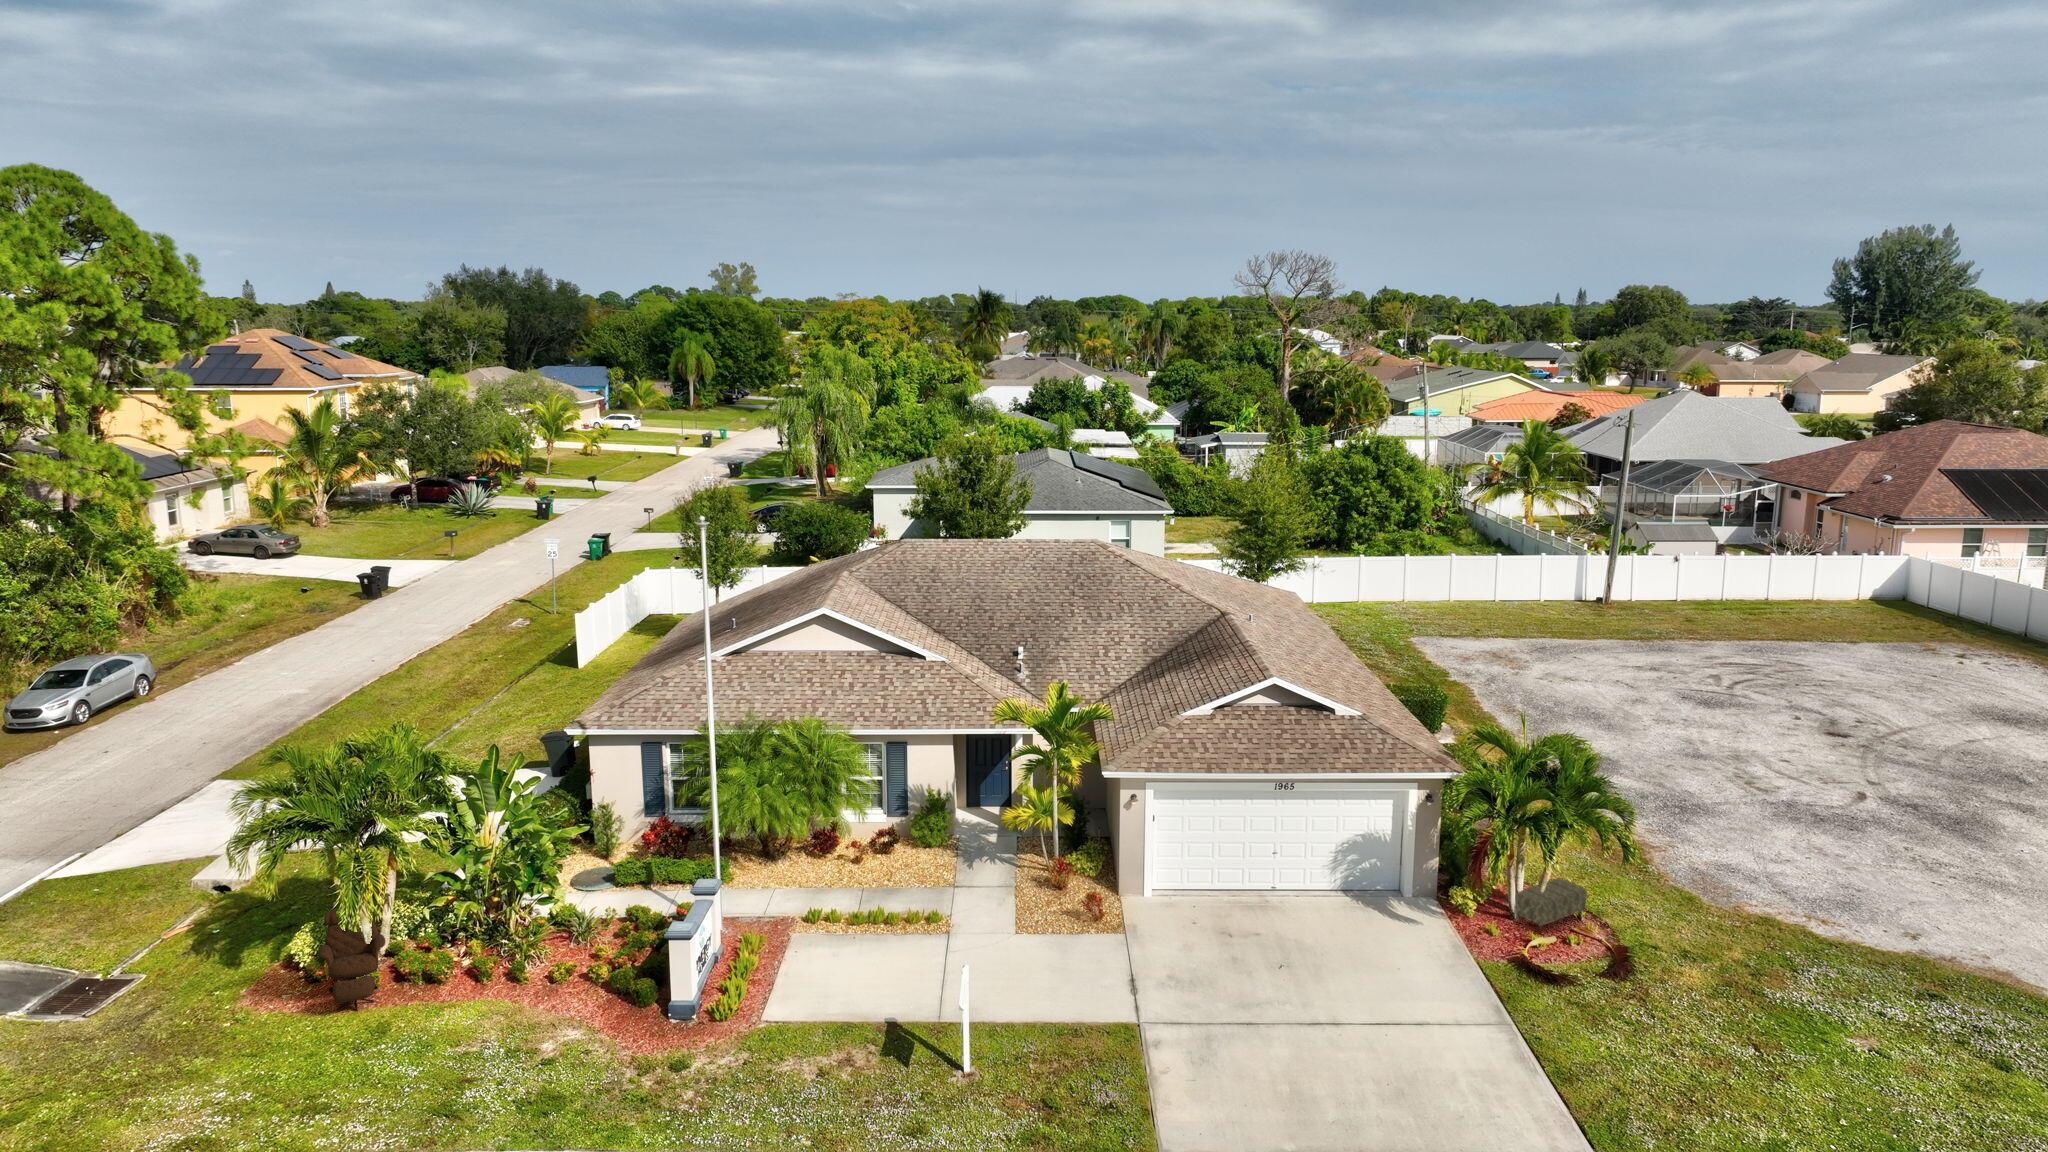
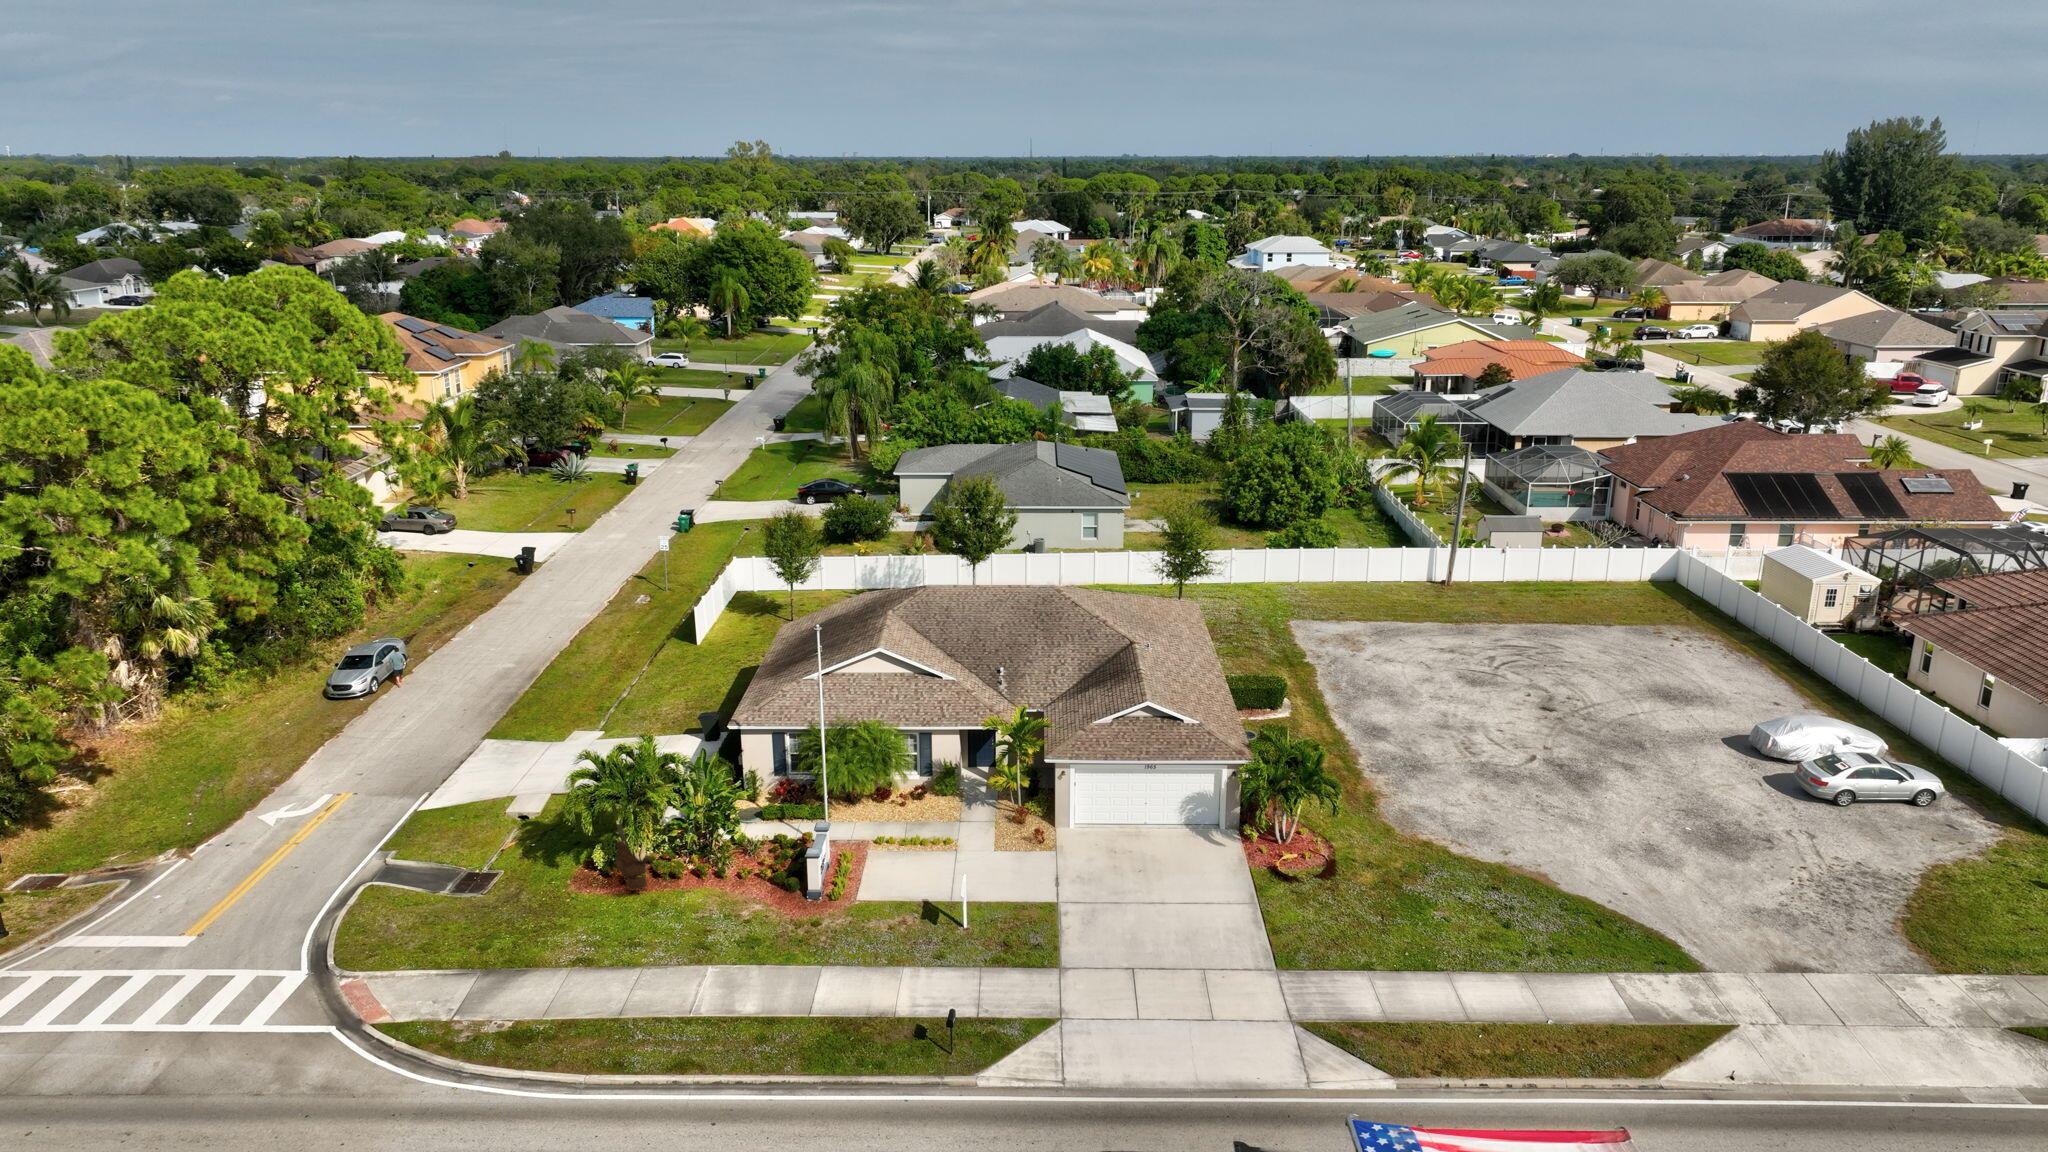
bench: present [1514,878,1587,934] -> none [1280,819,1322,852]

